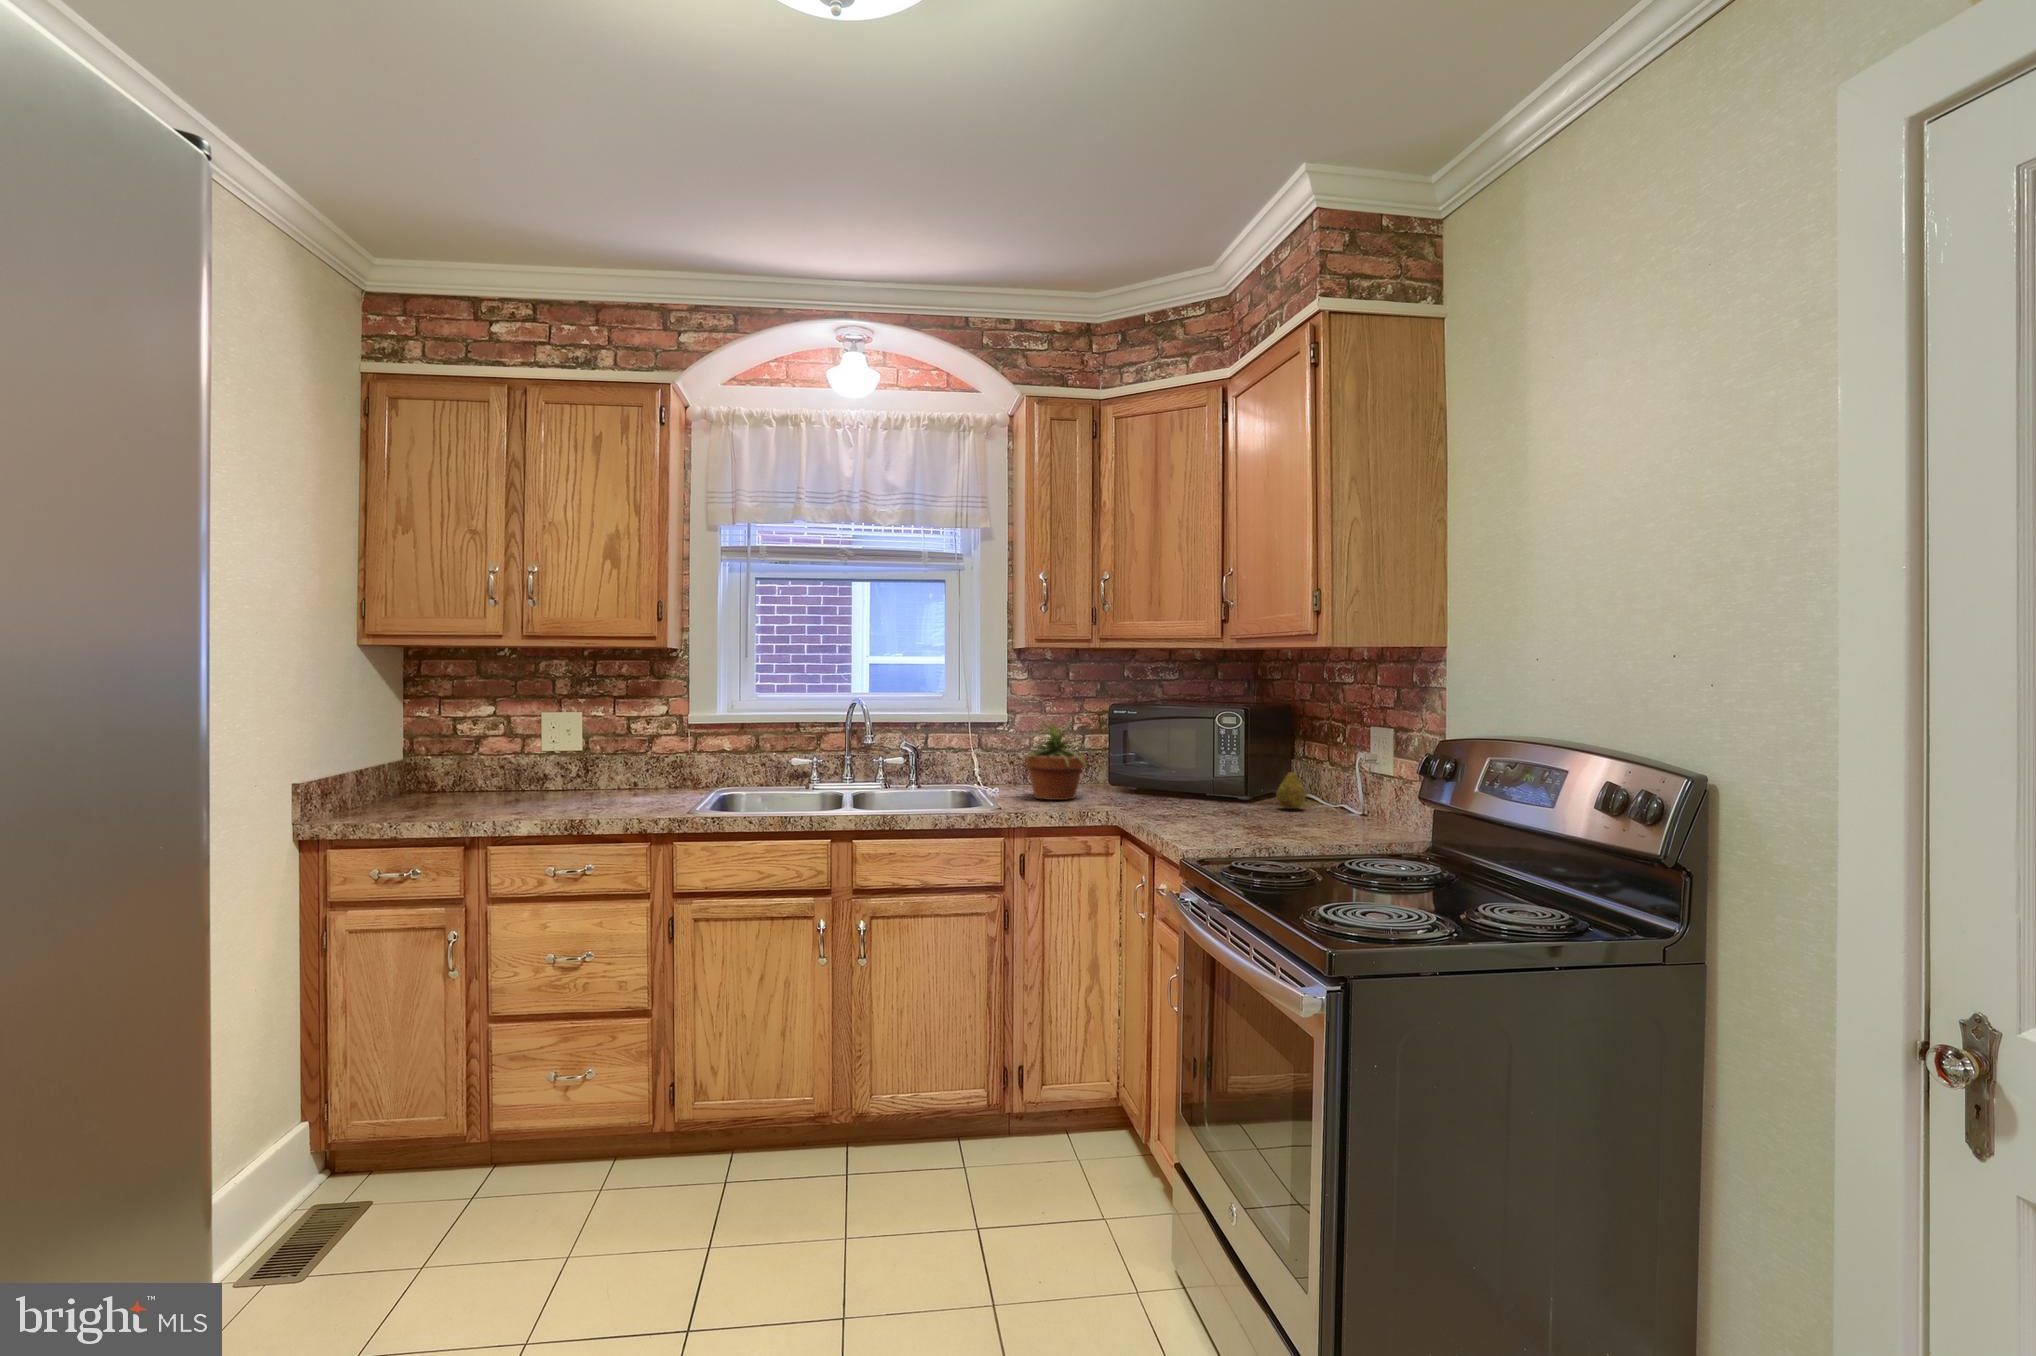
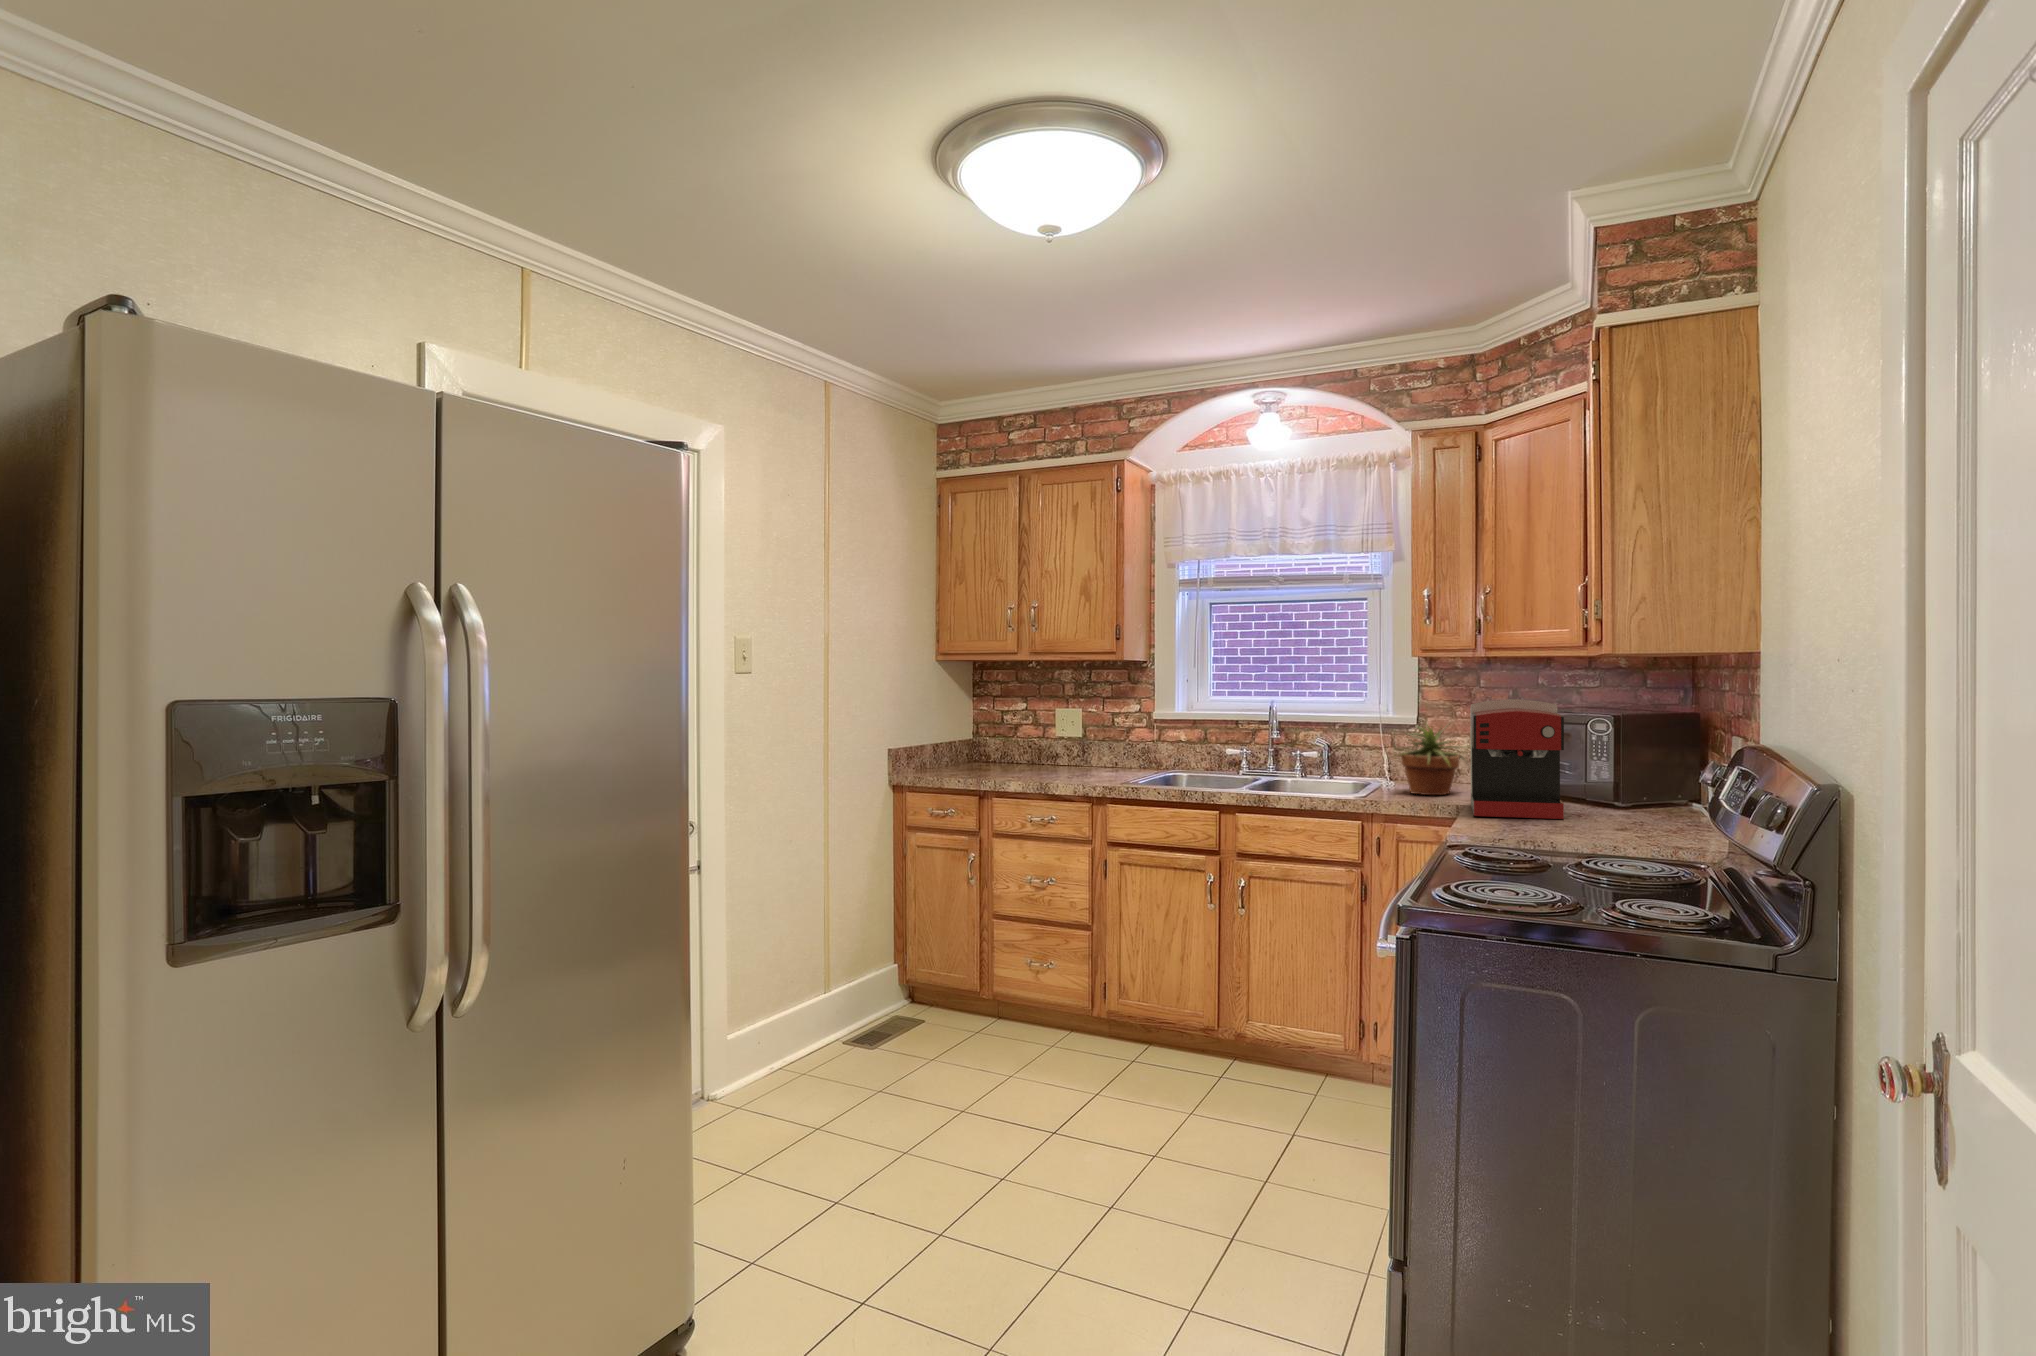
coffee maker: none [1124,691,1246,822] -> present [1470,699,1564,819]
fruit: present [1276,771,1306,809] -> none [1623,775,1653,816]

